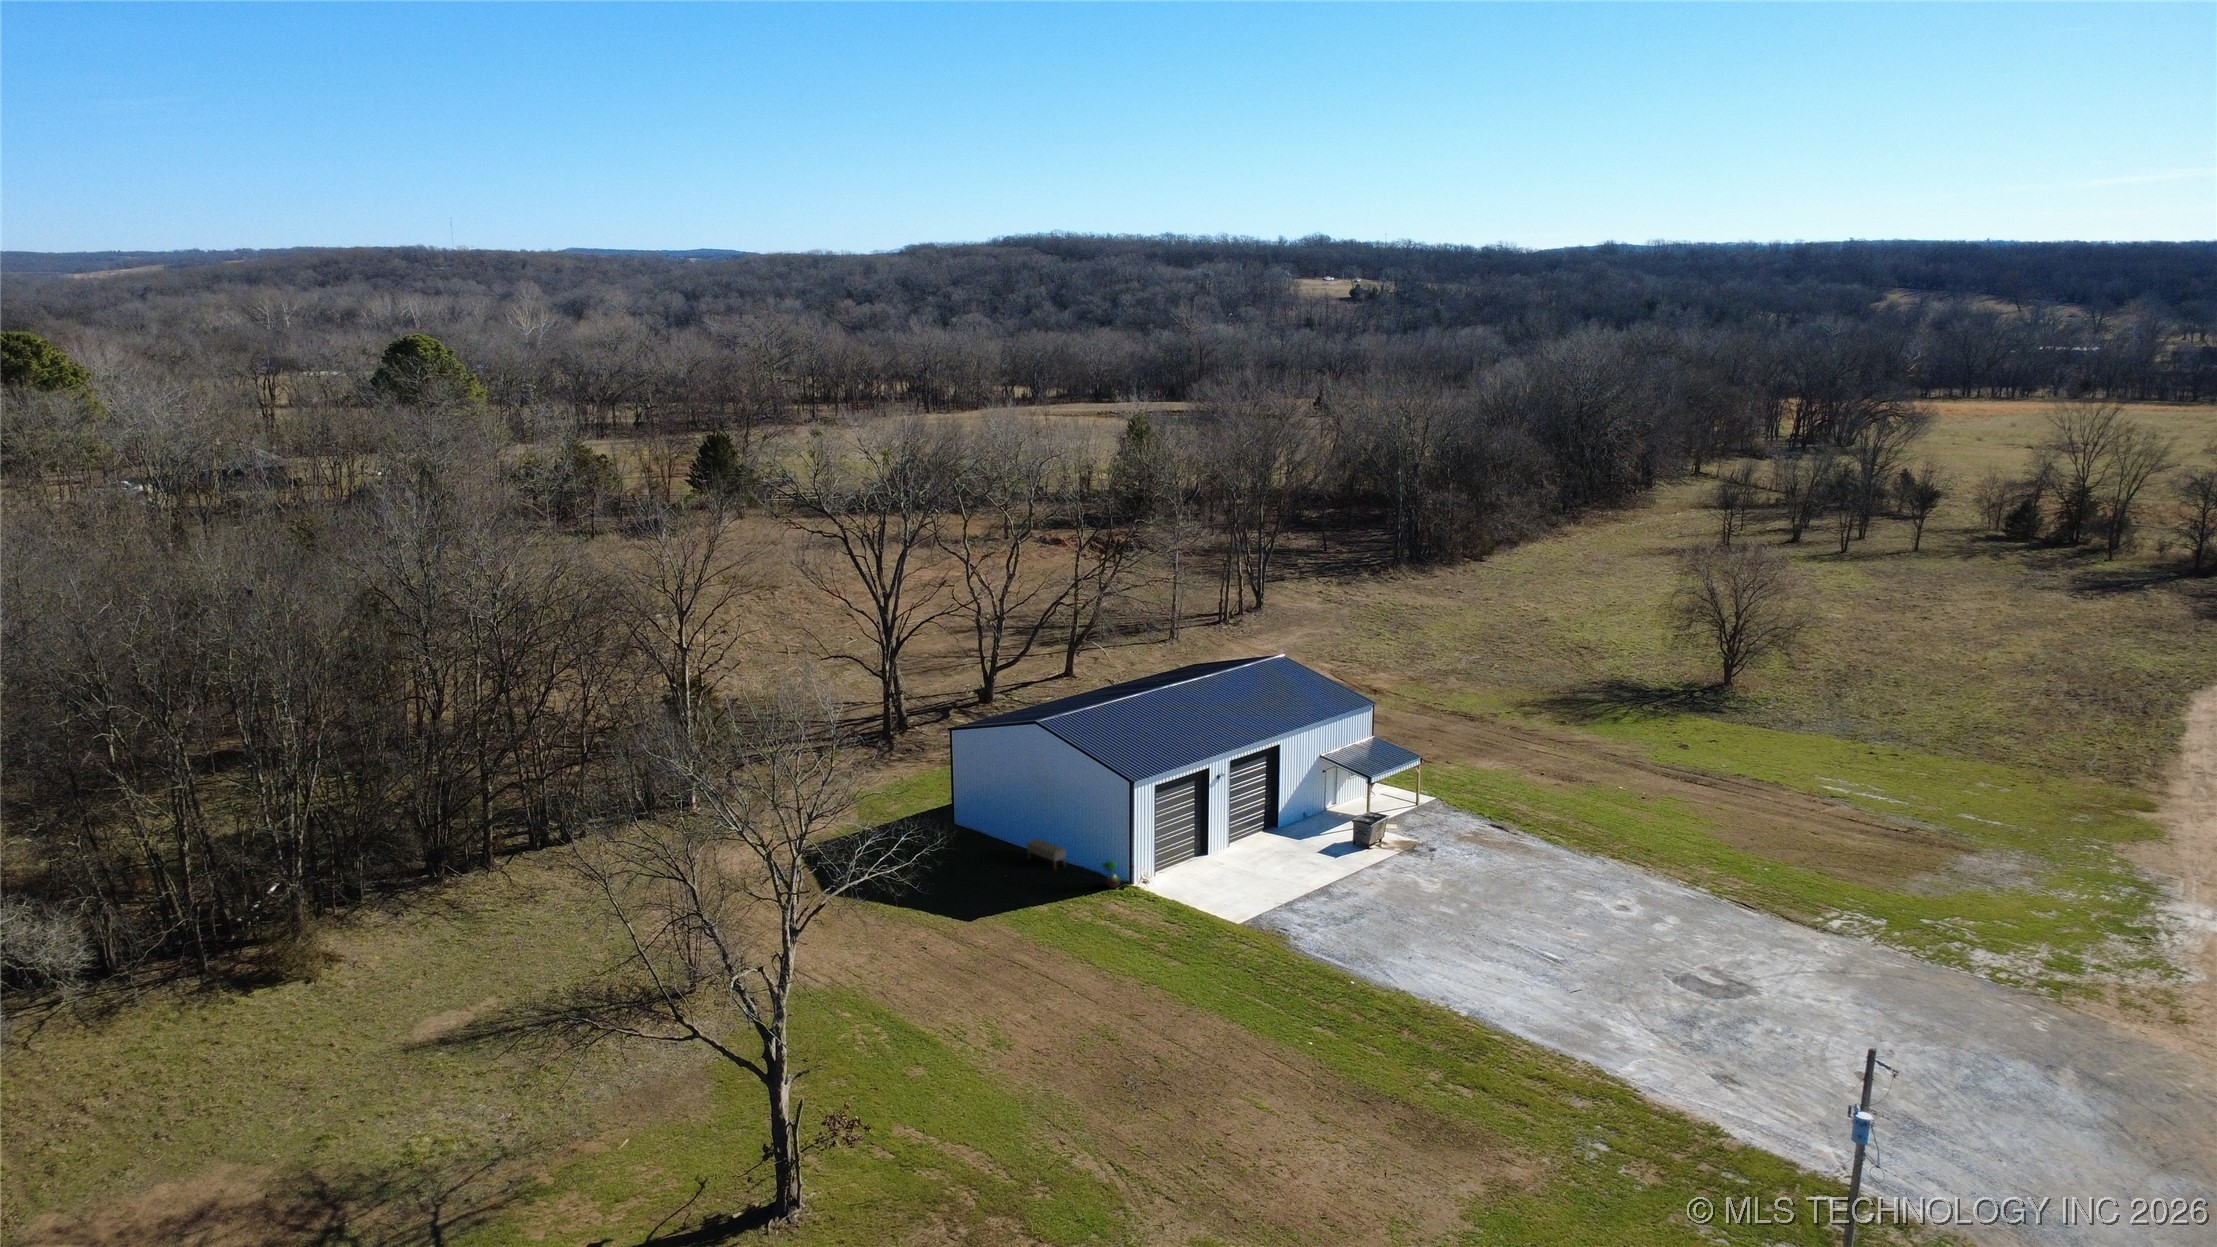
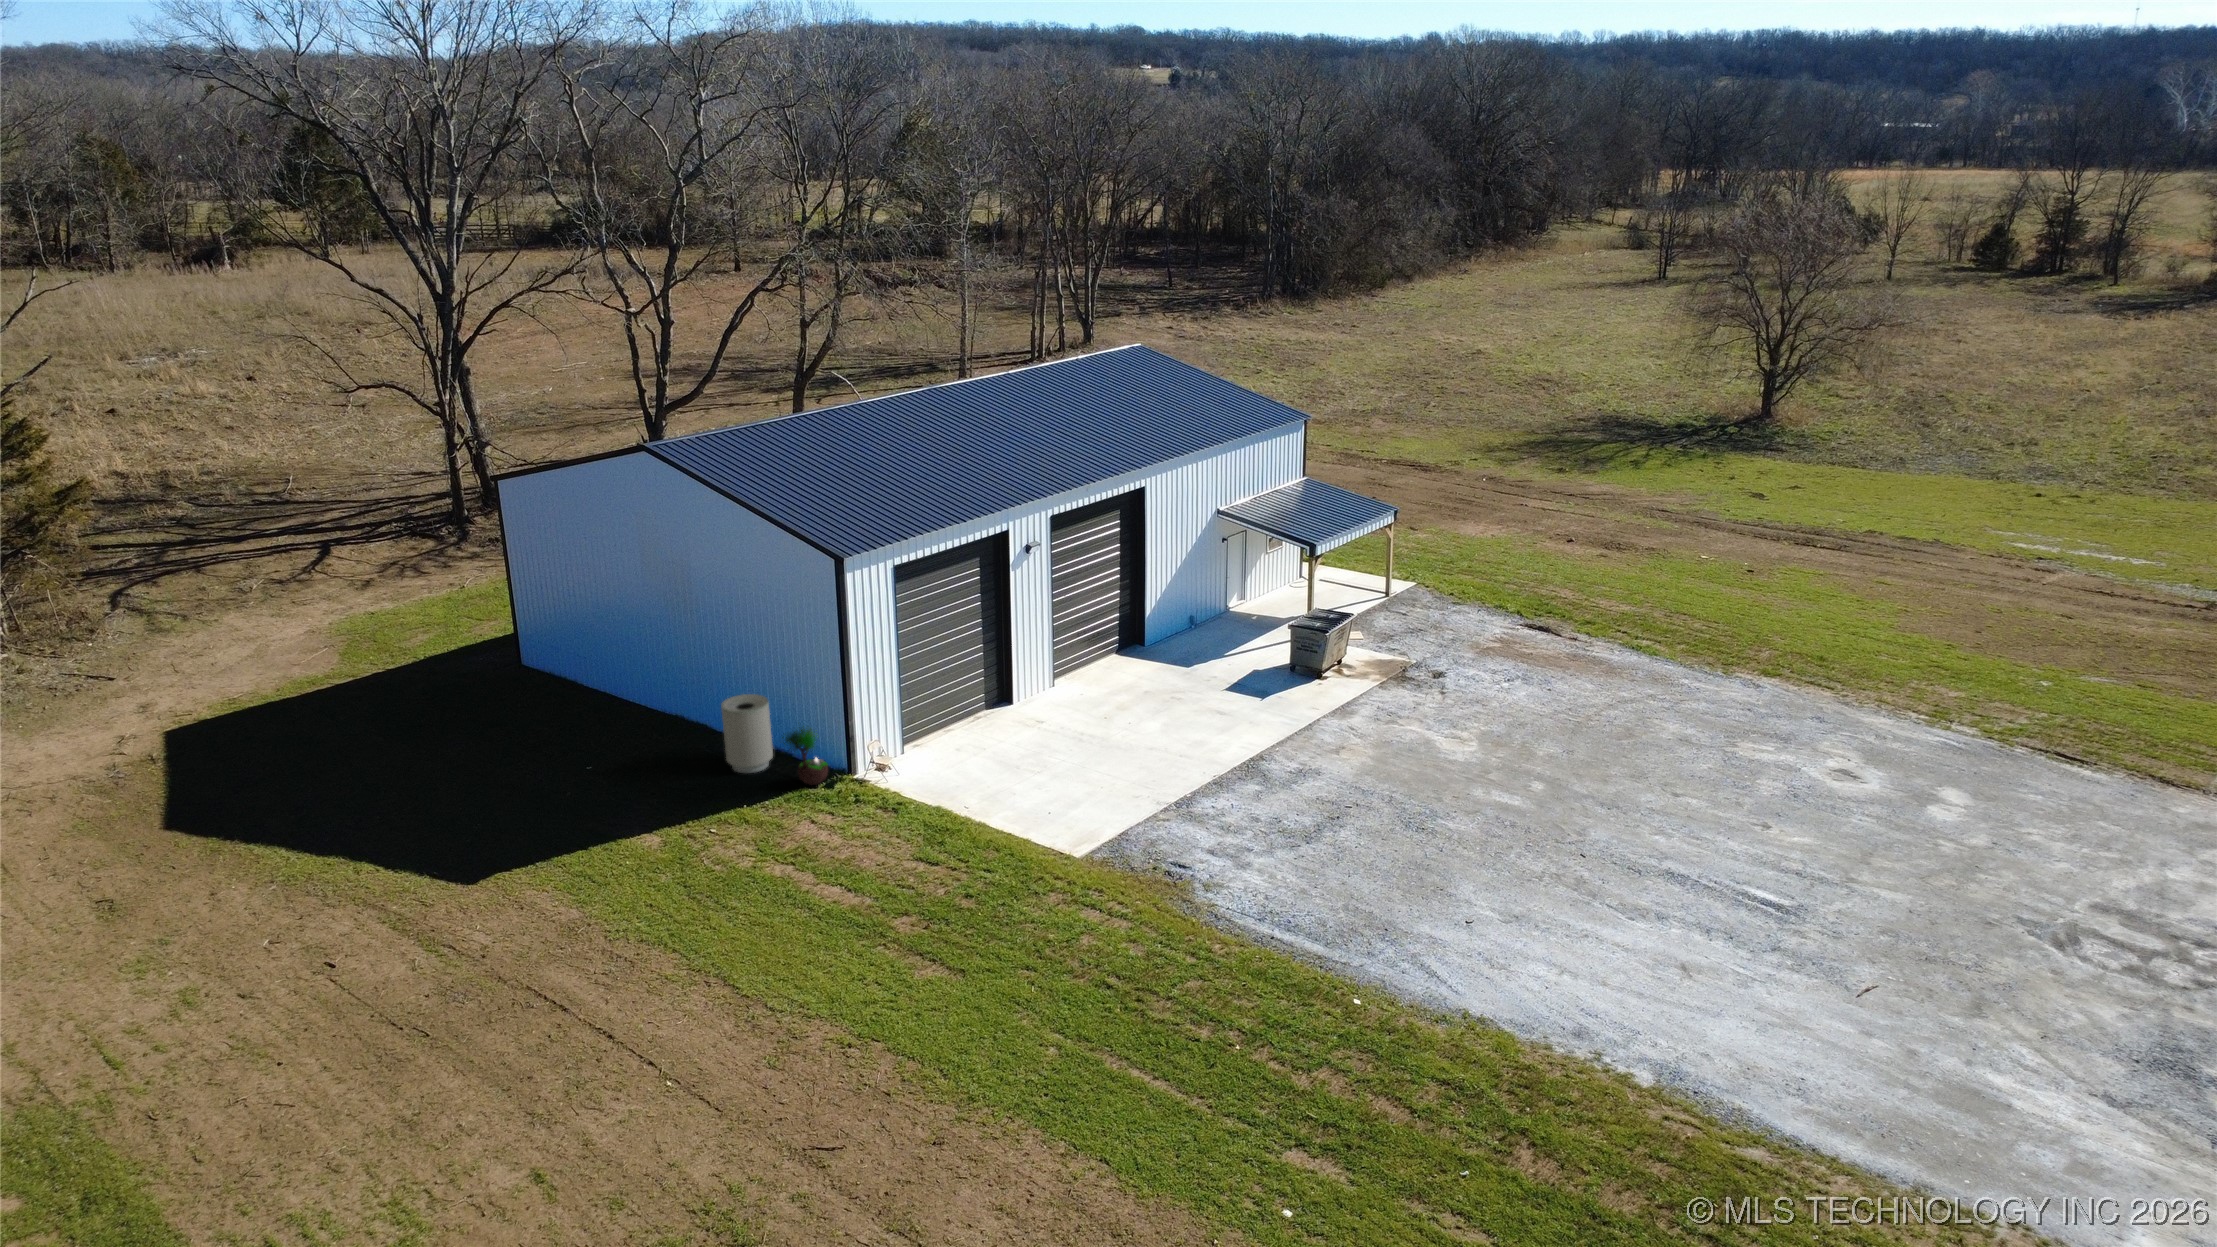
bench: present [1027,839,1066,868] -> none [640,689,722,752]
trash can: none [1071,843,1093,881] -> present [721,694,773,773]

